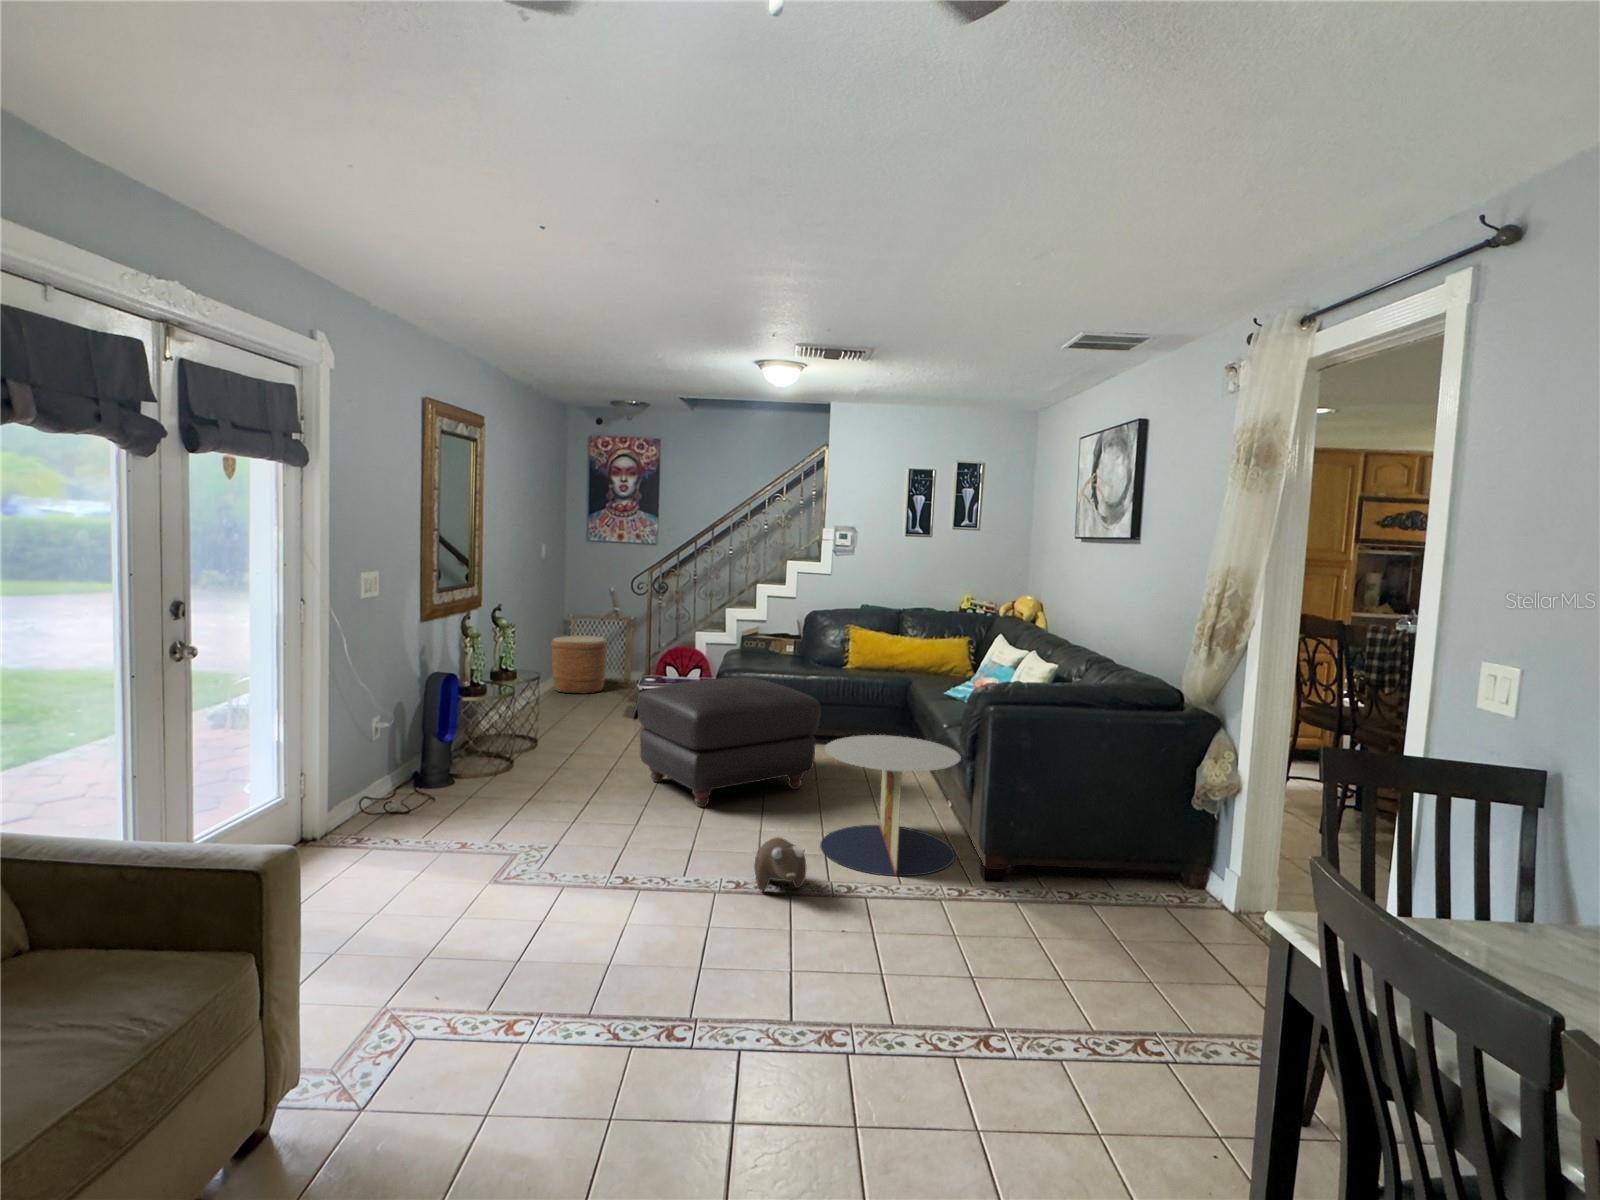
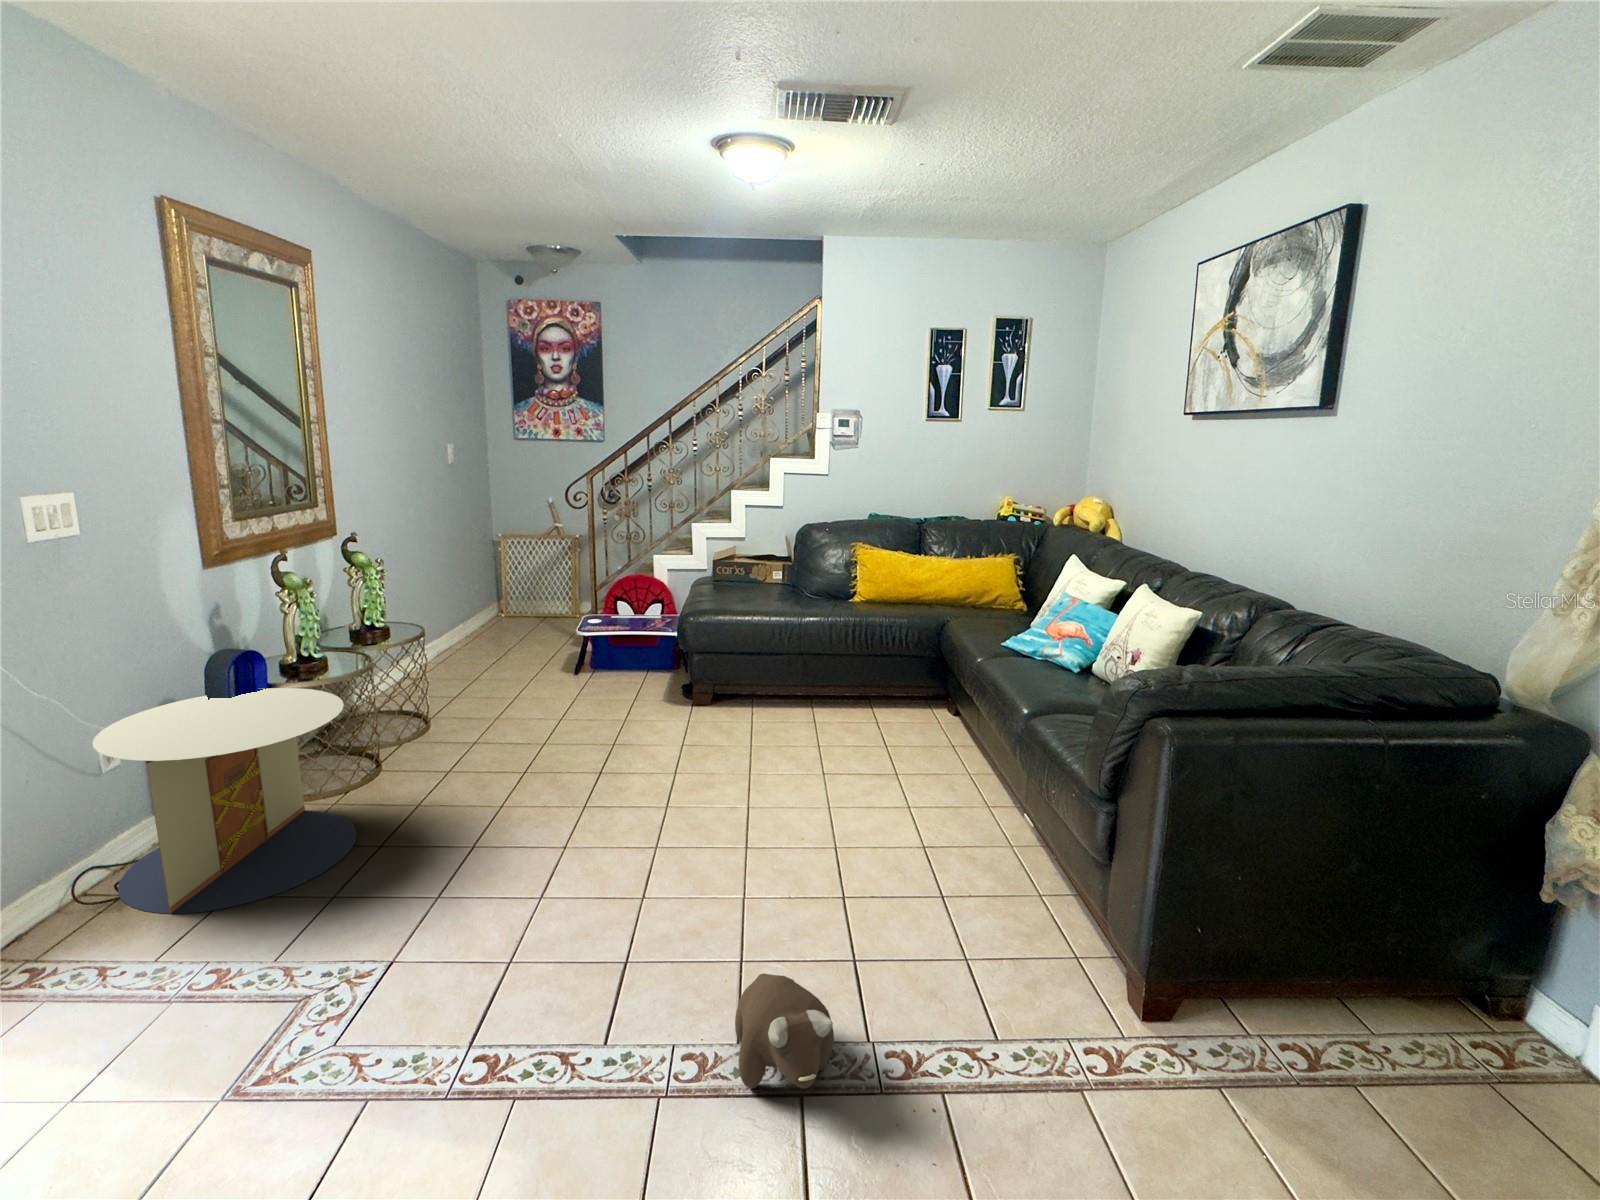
woven basket: present [551,636,608,694] -> none [470,560,544,635]
ottoman: present [637,678,821,807] -> none [551,632,831,848]
side table: present [820,735,961,876] -> present [93,688,357,914]

